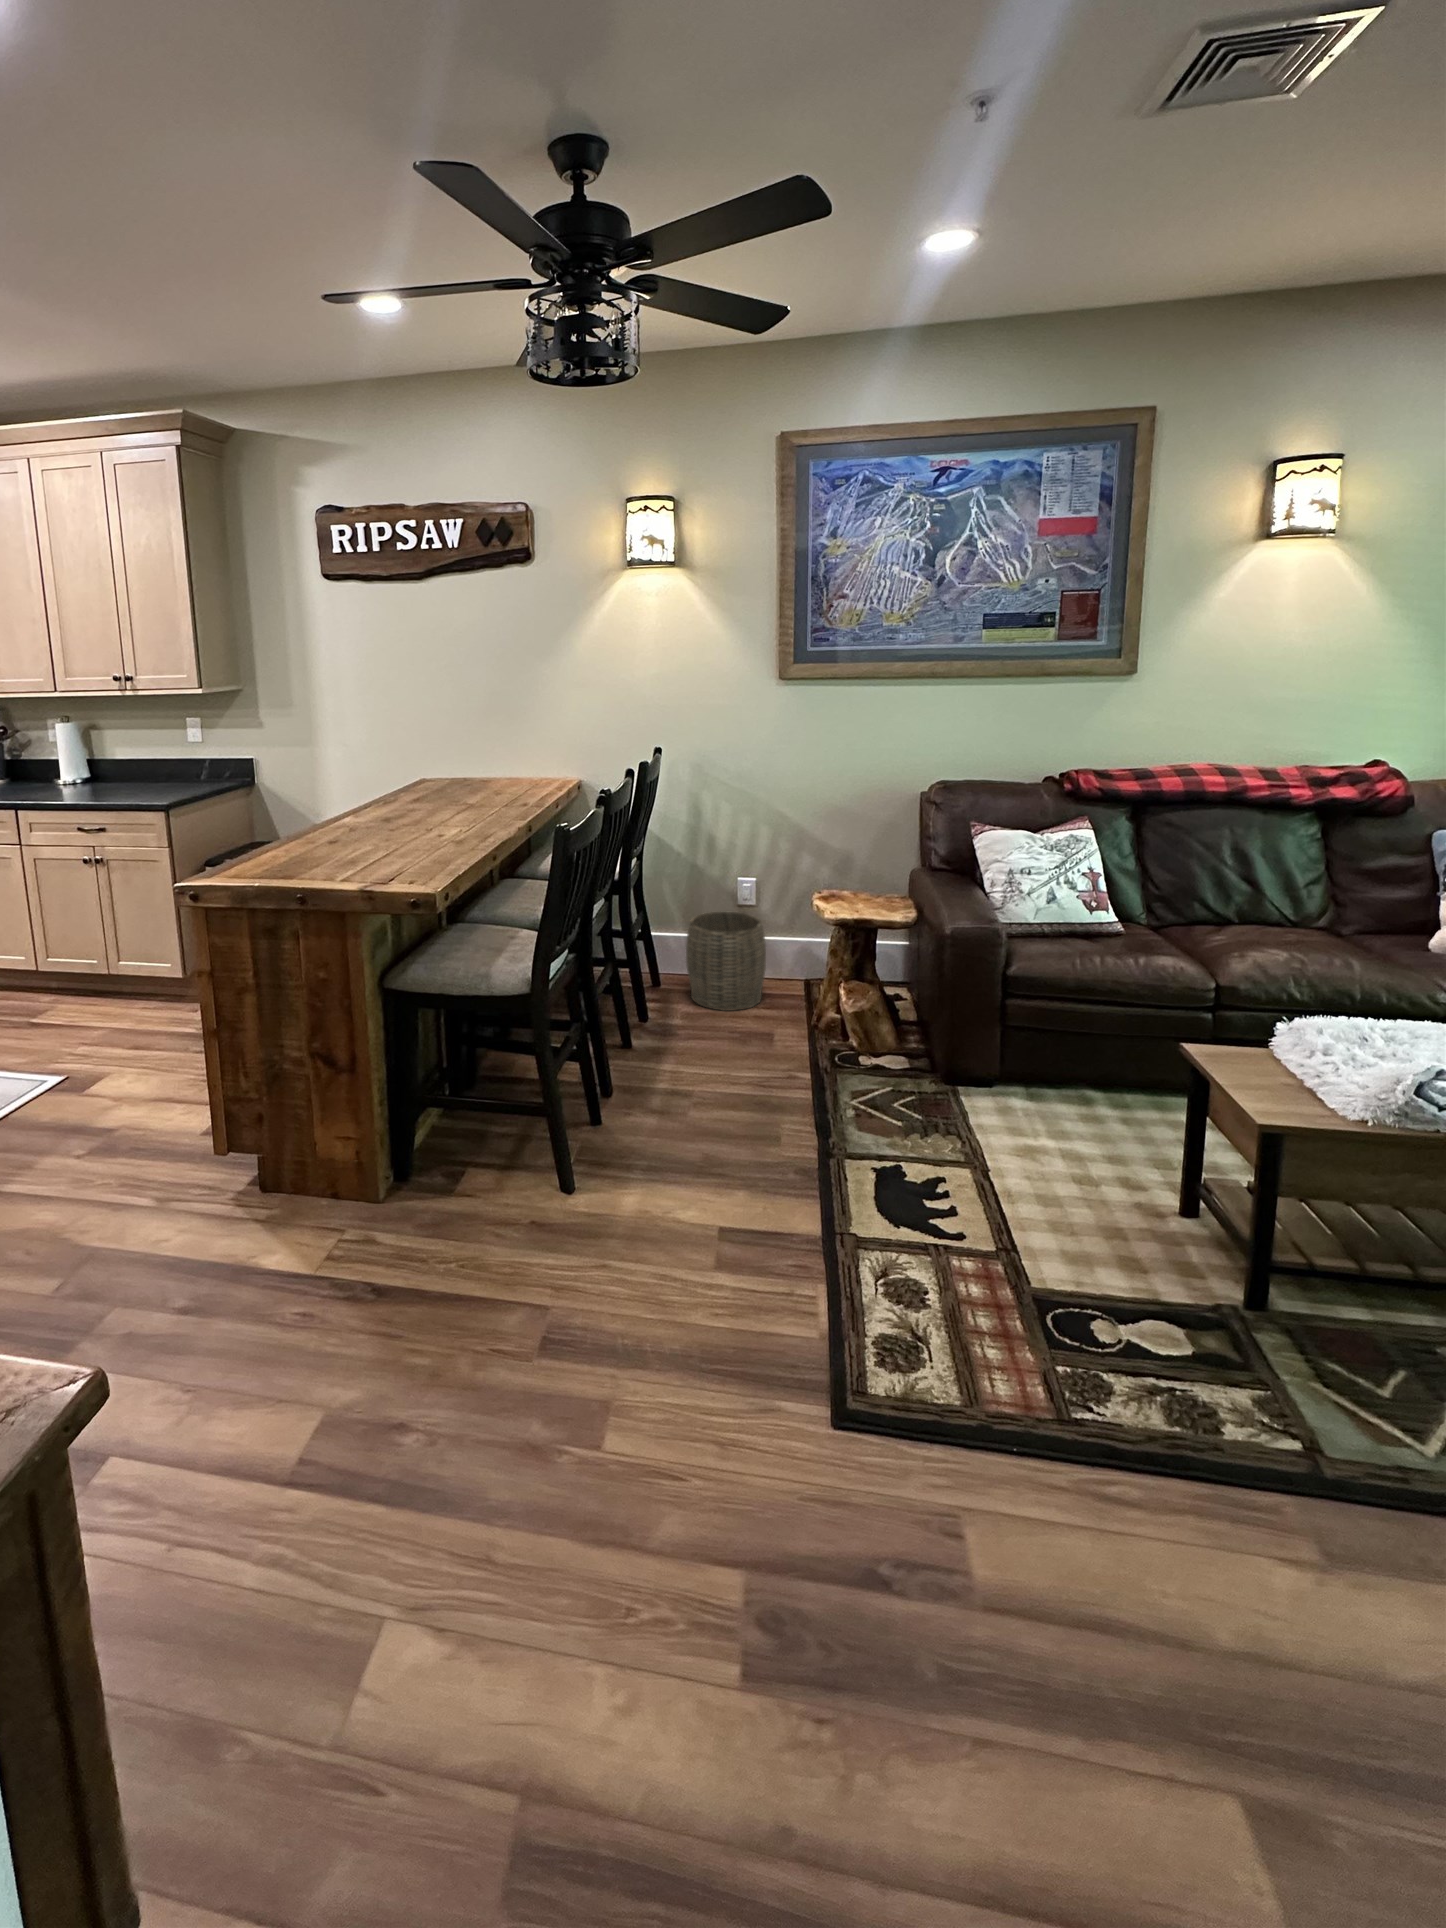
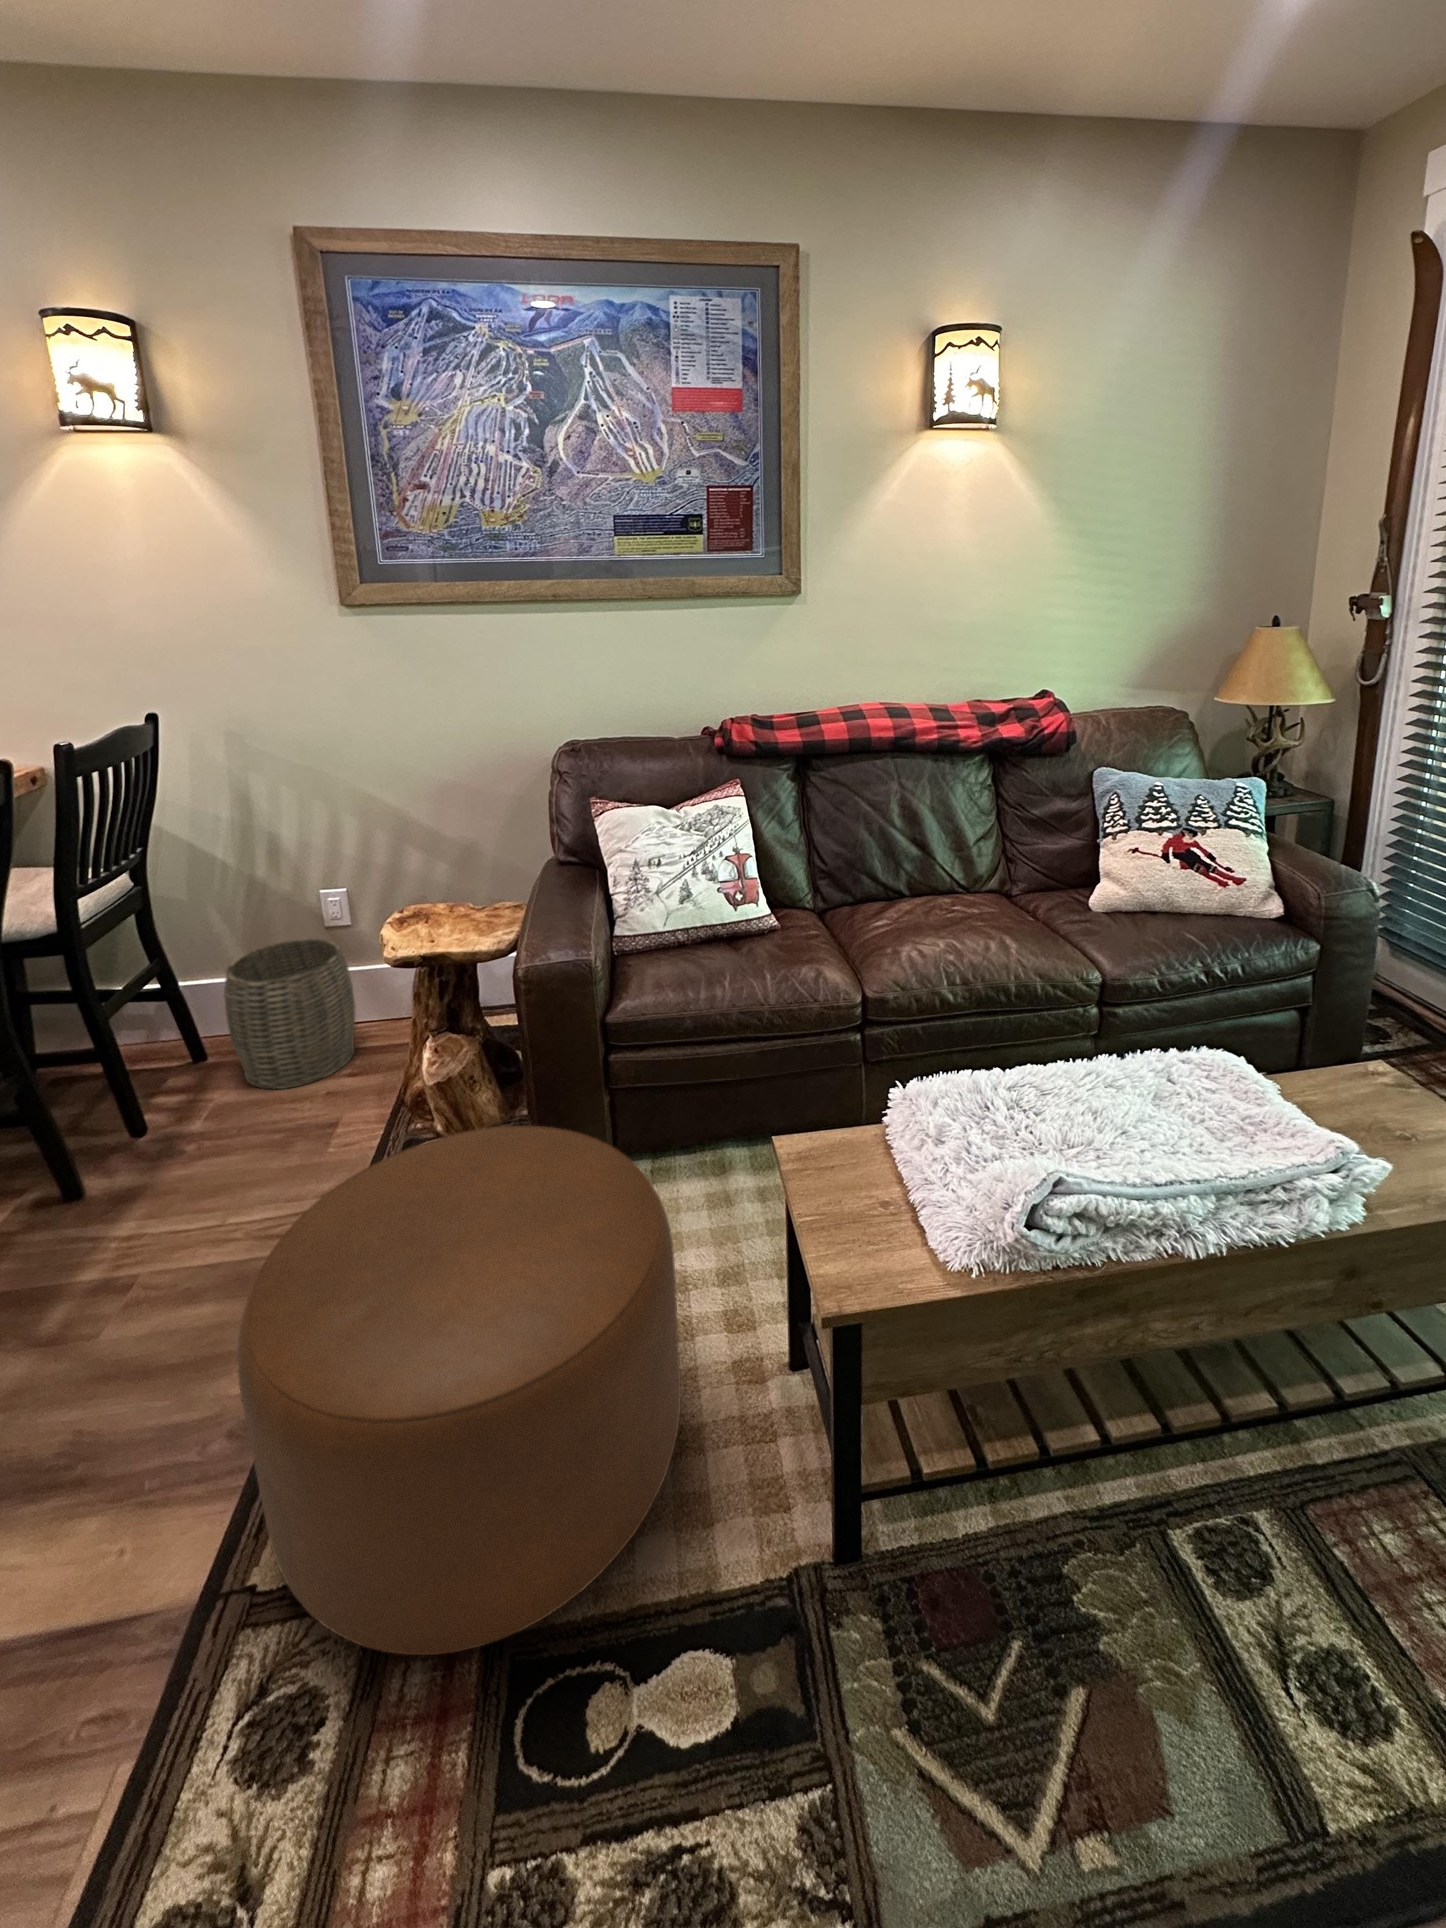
ottoman: none [852,1014,1120,1277] -> present [237,1126,681,1655]

